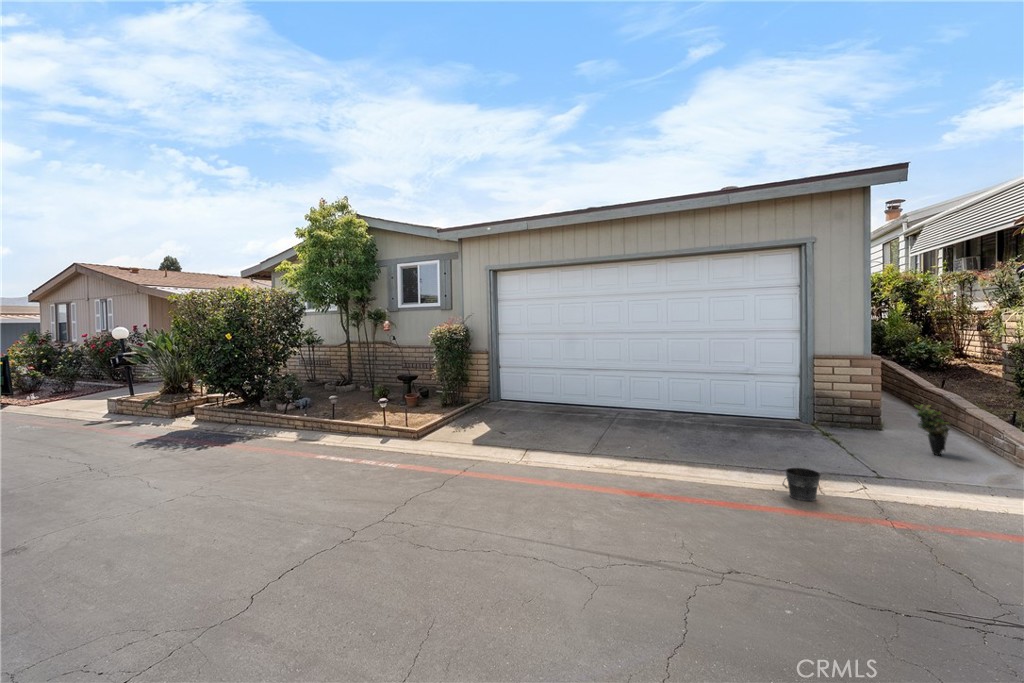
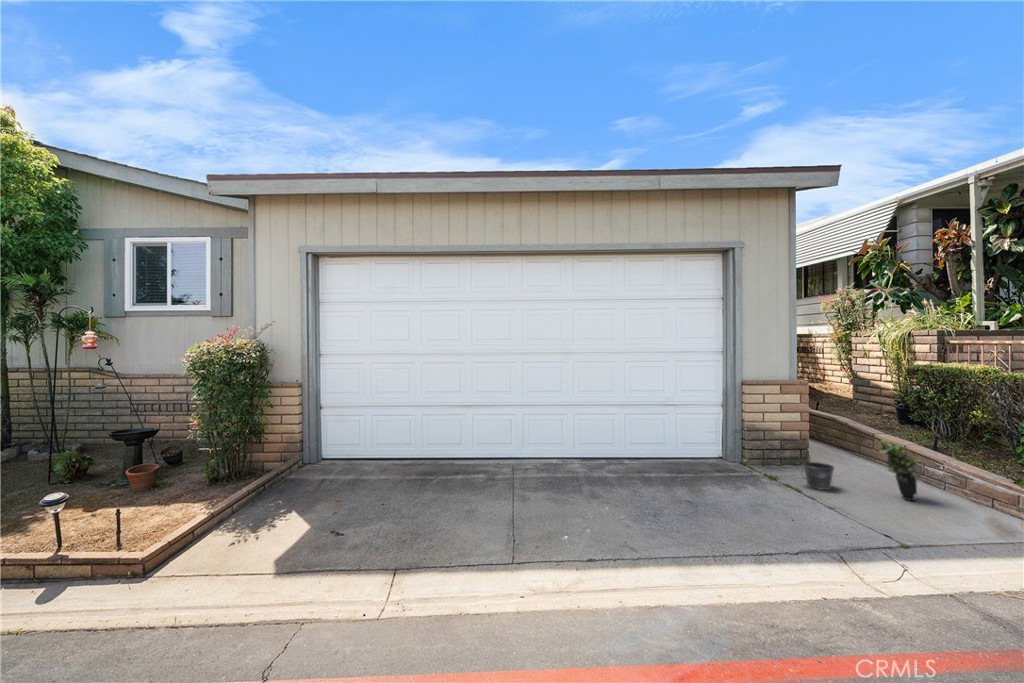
bucket: present [782,468,820,501] -> present [803,462,834,490]

